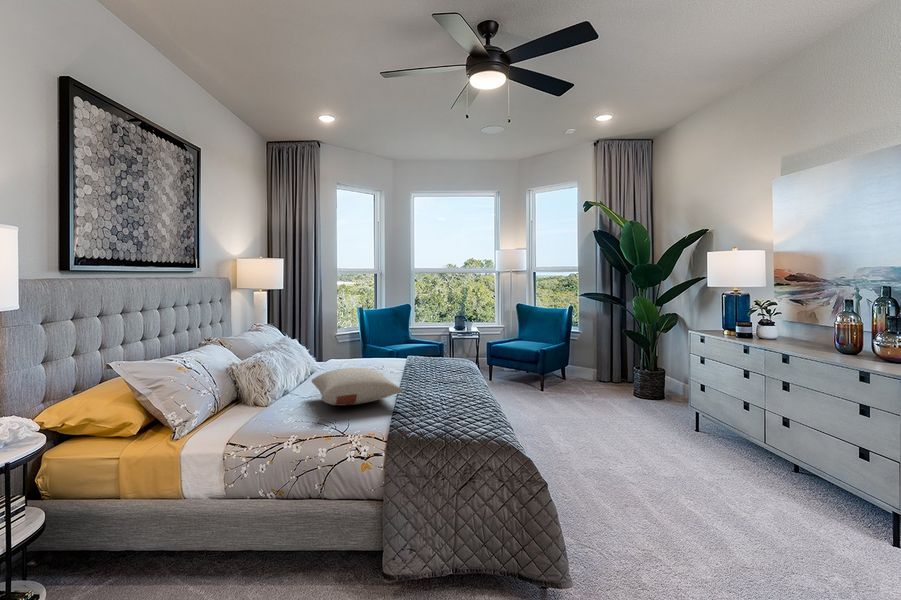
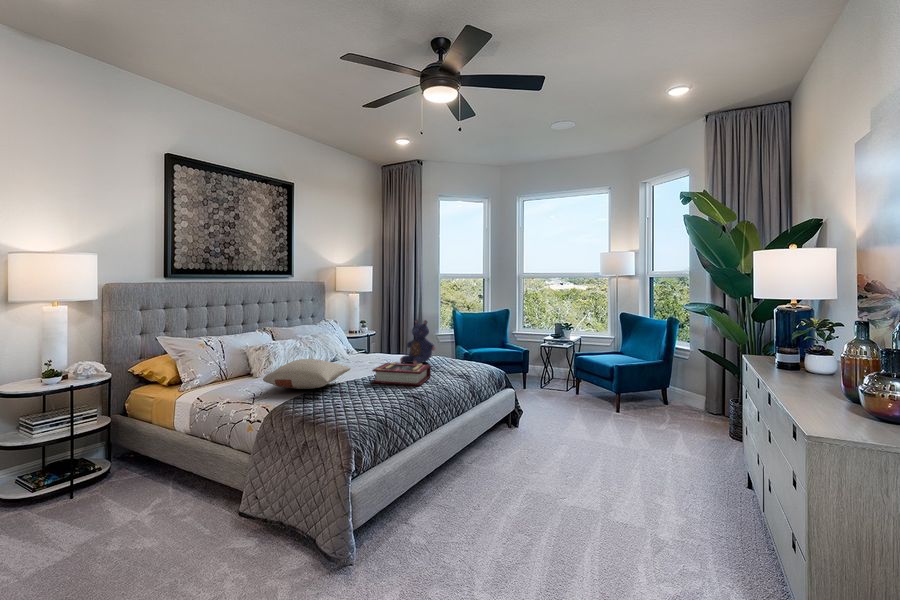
teddy bear: none [384,316,422,365] -> present [400,320,435,364]
book: none [403,361,464,387] -> present [372,362,431,386]

